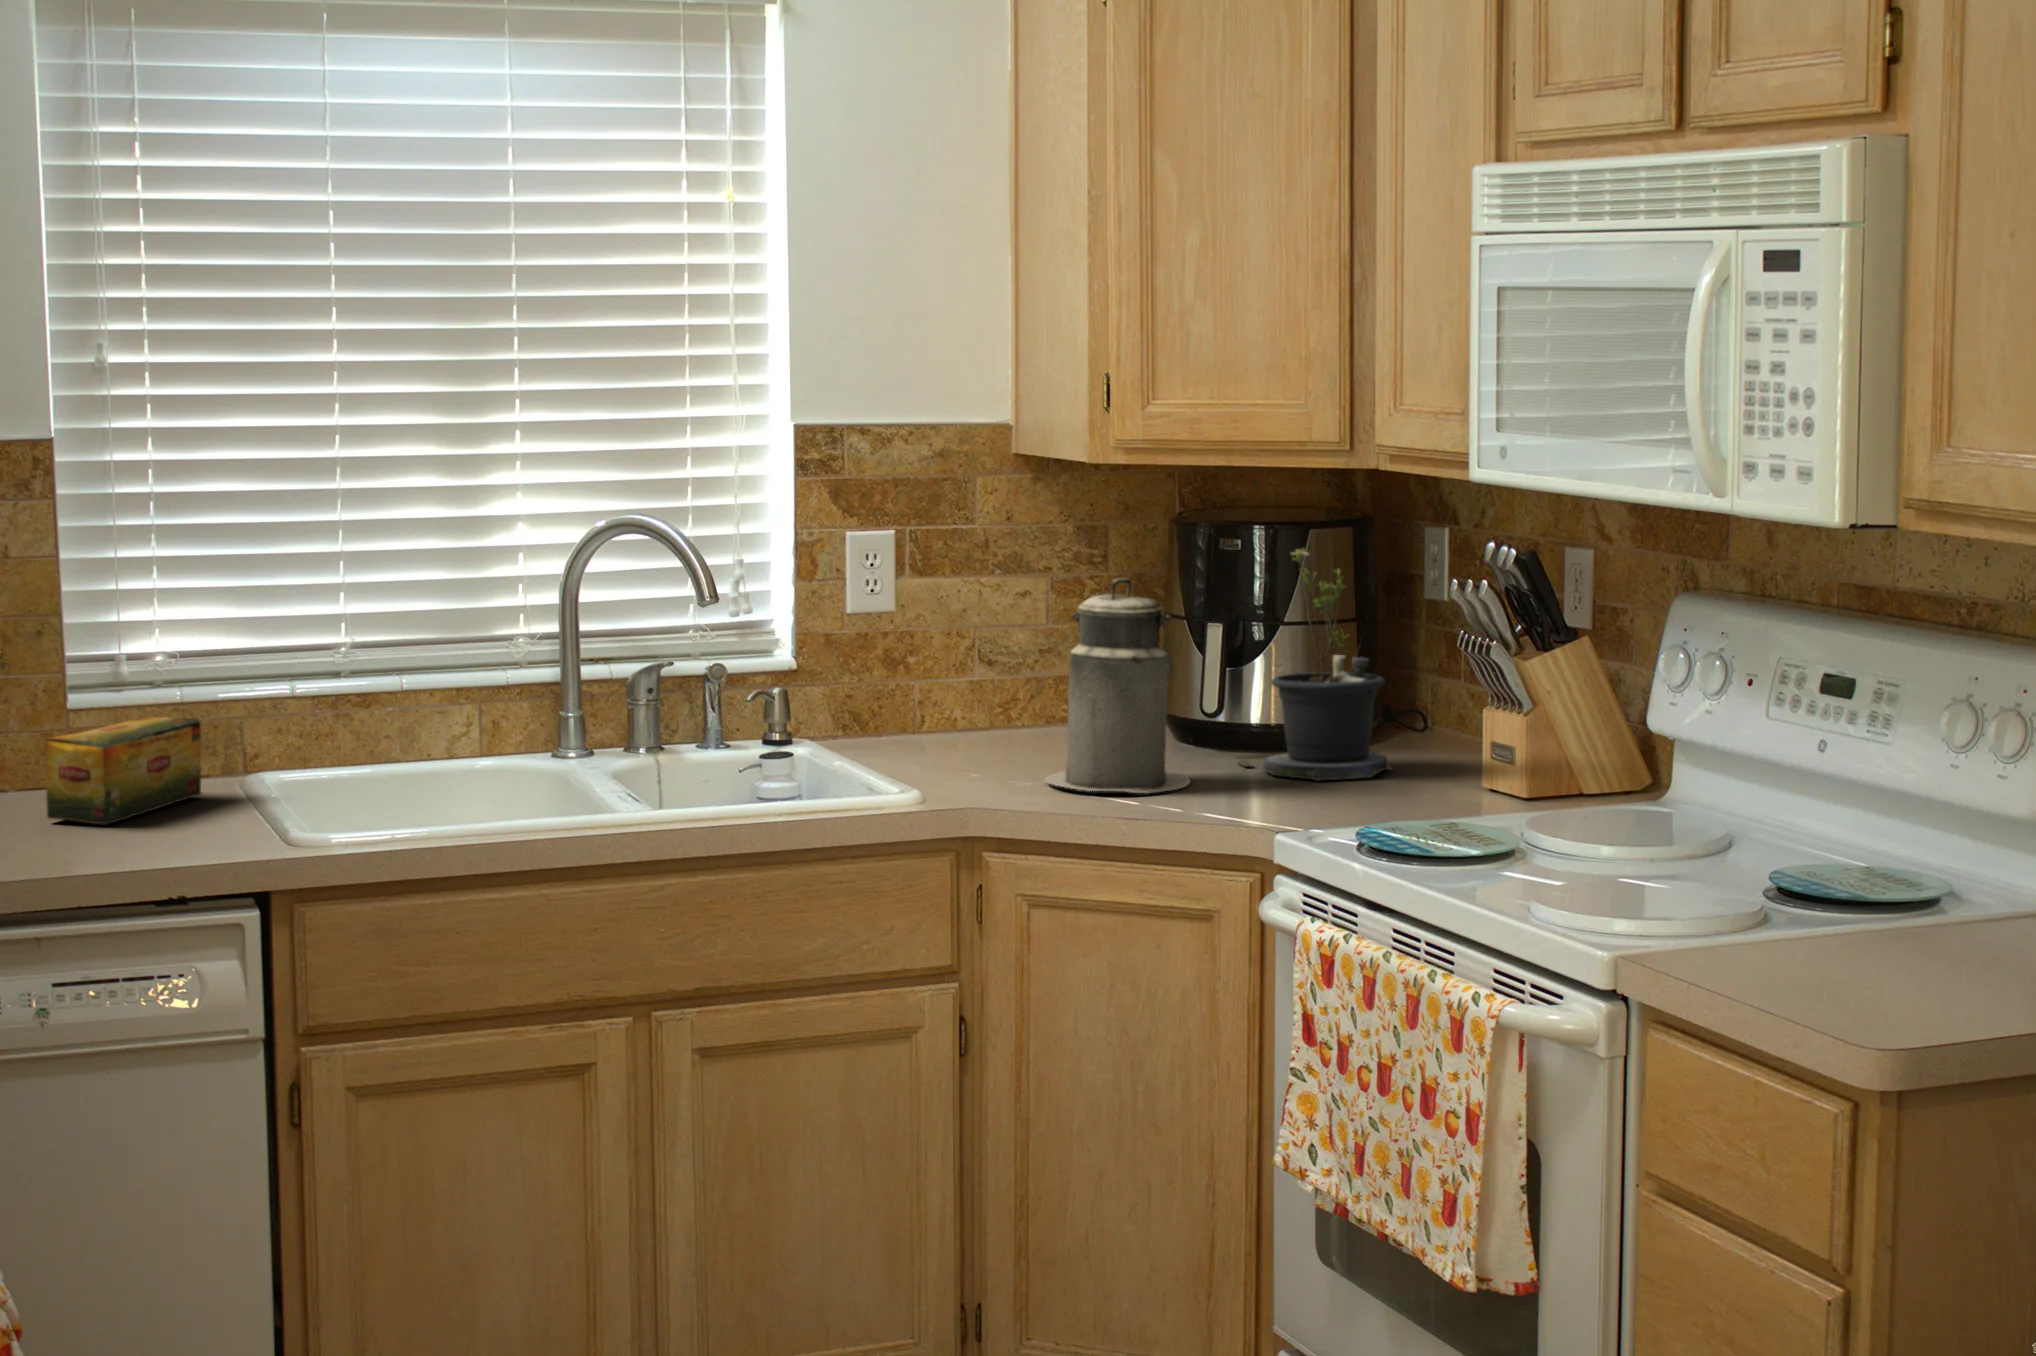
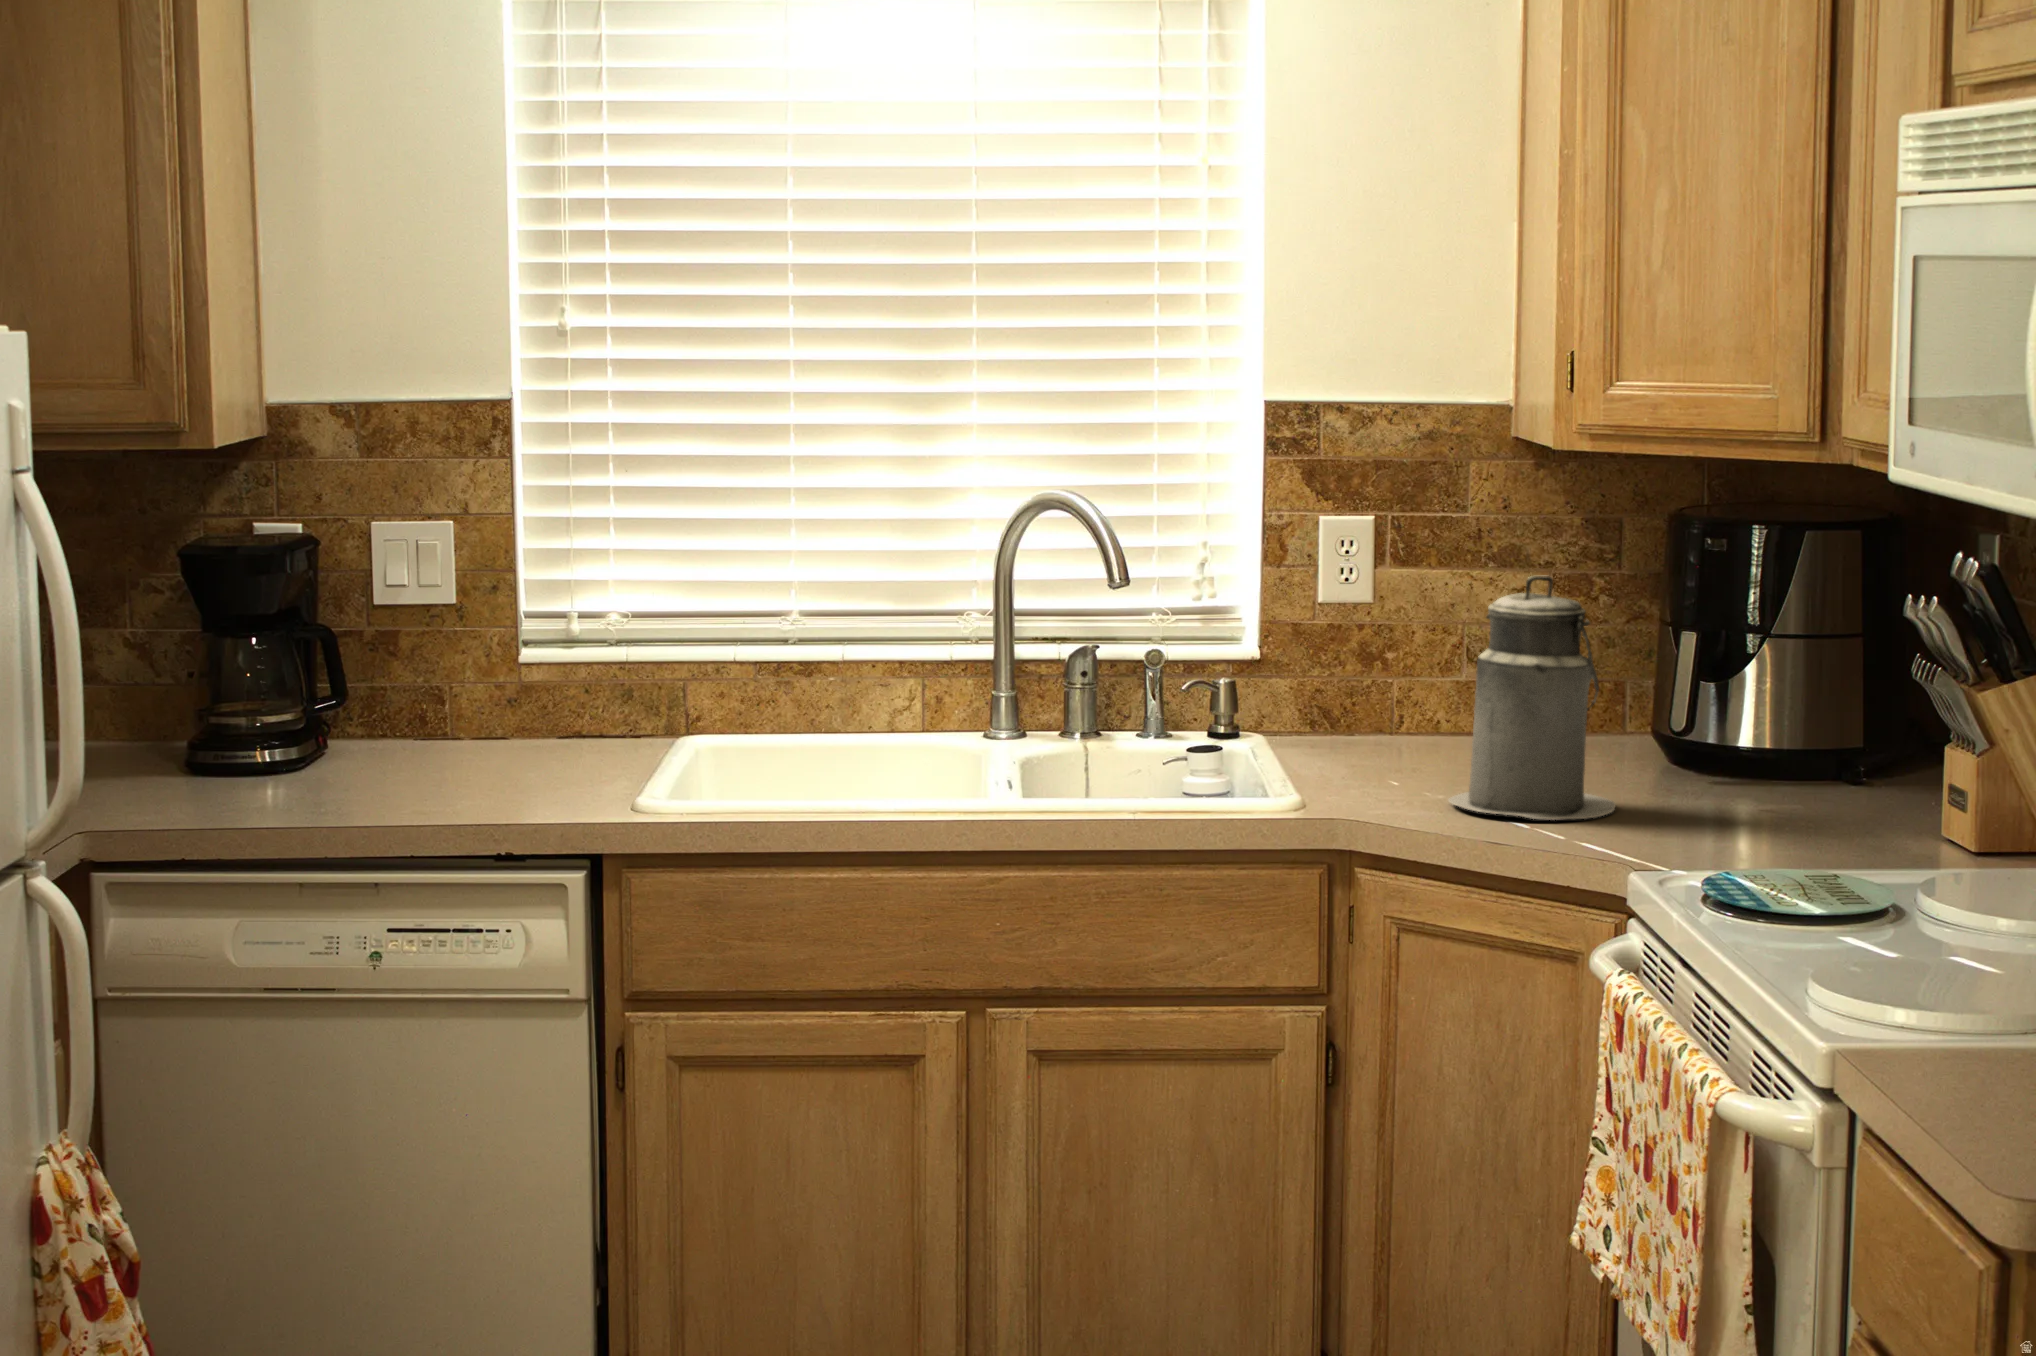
potted plant: present [1238,548,1392,781] -> none [1699,549,1876,823]
tea box: present [44,717,201,825] -> none [470,671,630,772]

